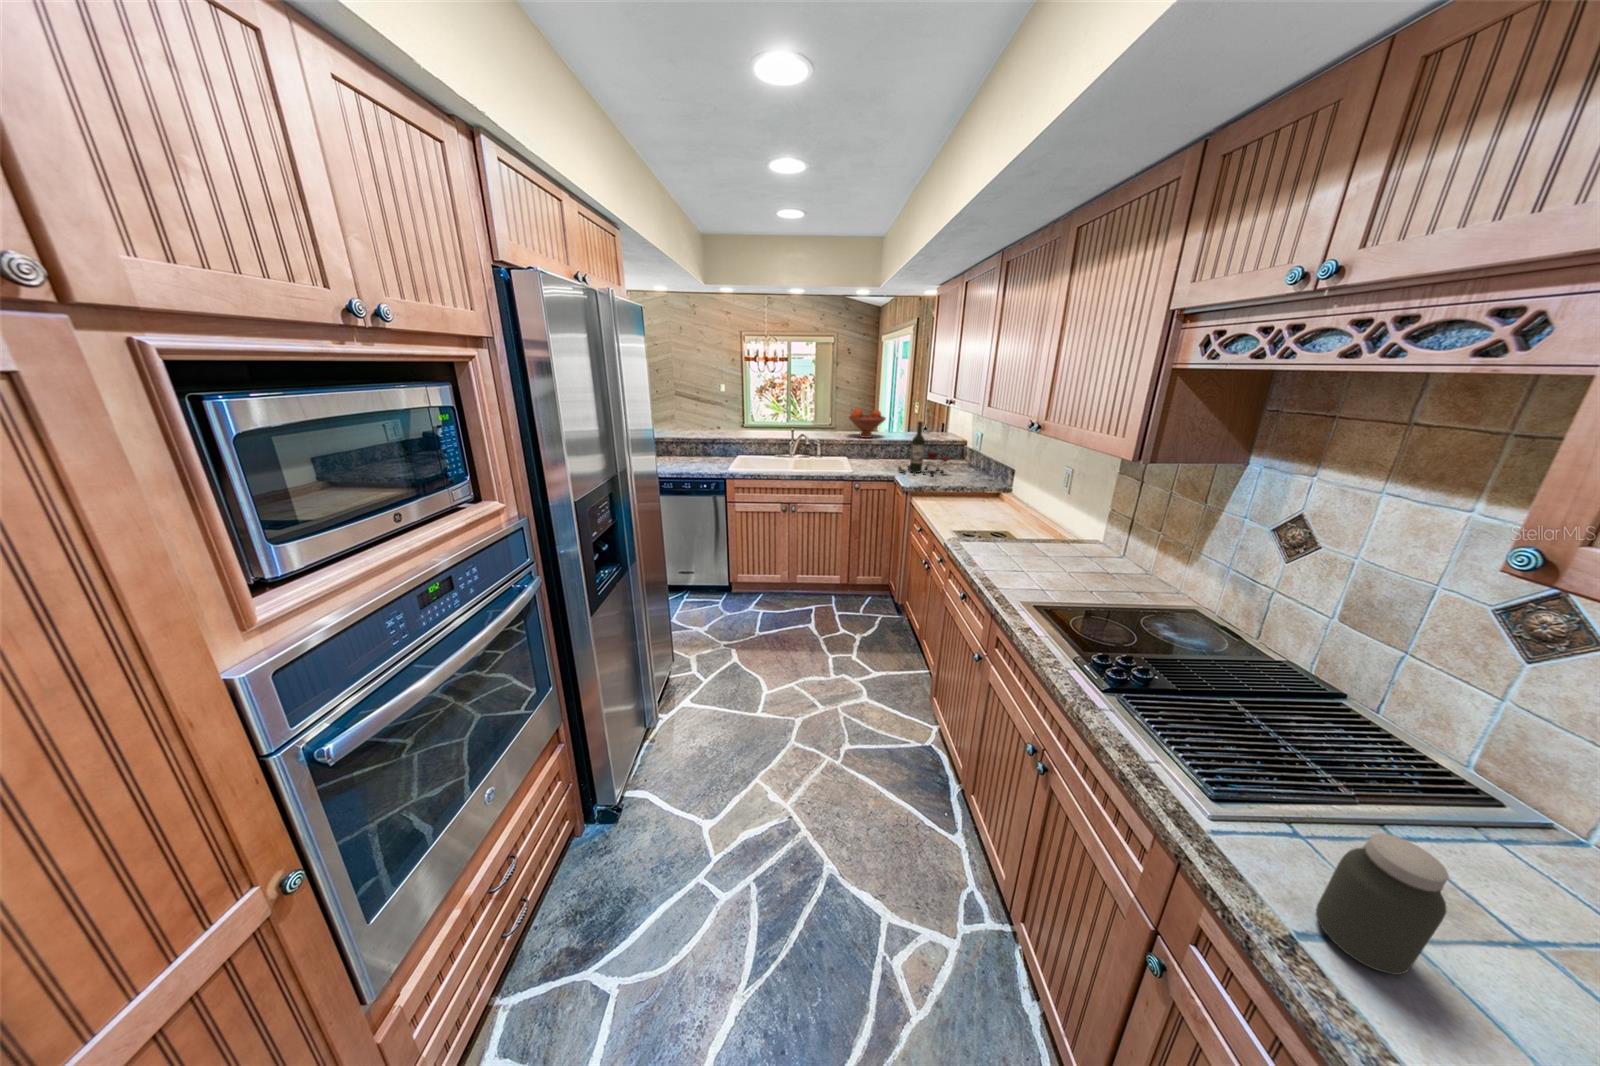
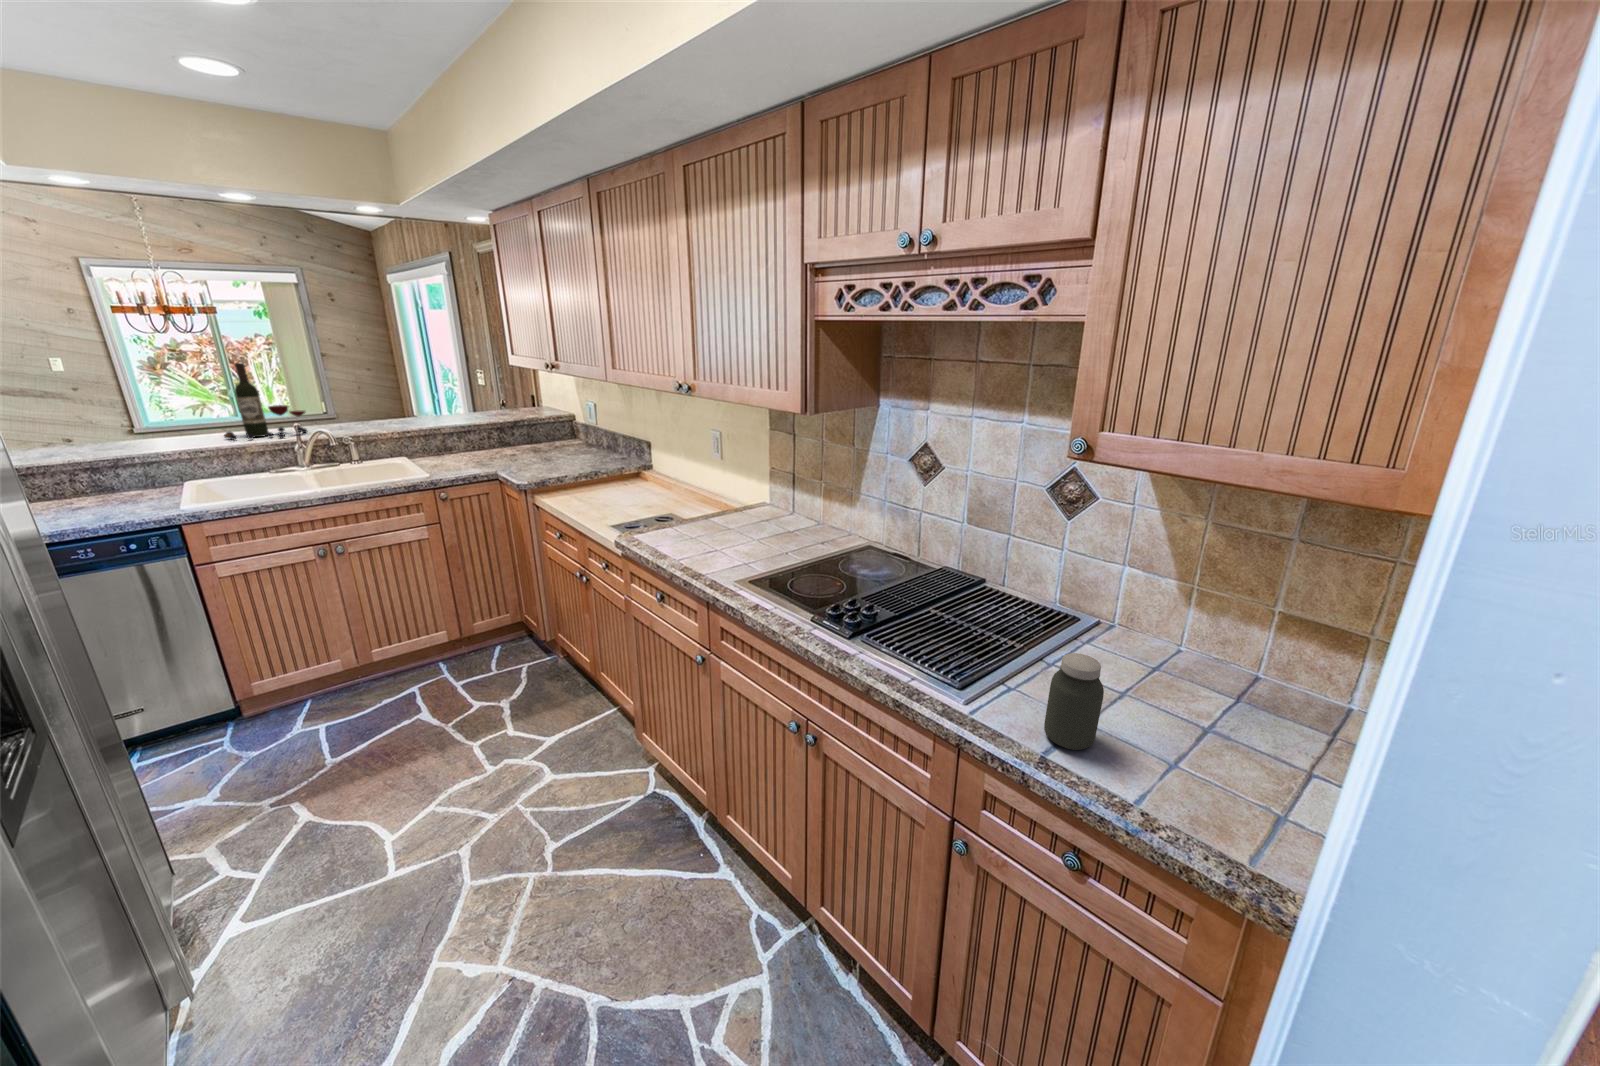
fruit bowl: present [849,408,886,438] -> none [389,381,453,424]
wine bottle: present [898,421,950,476] -> present [224,363,307,440]

